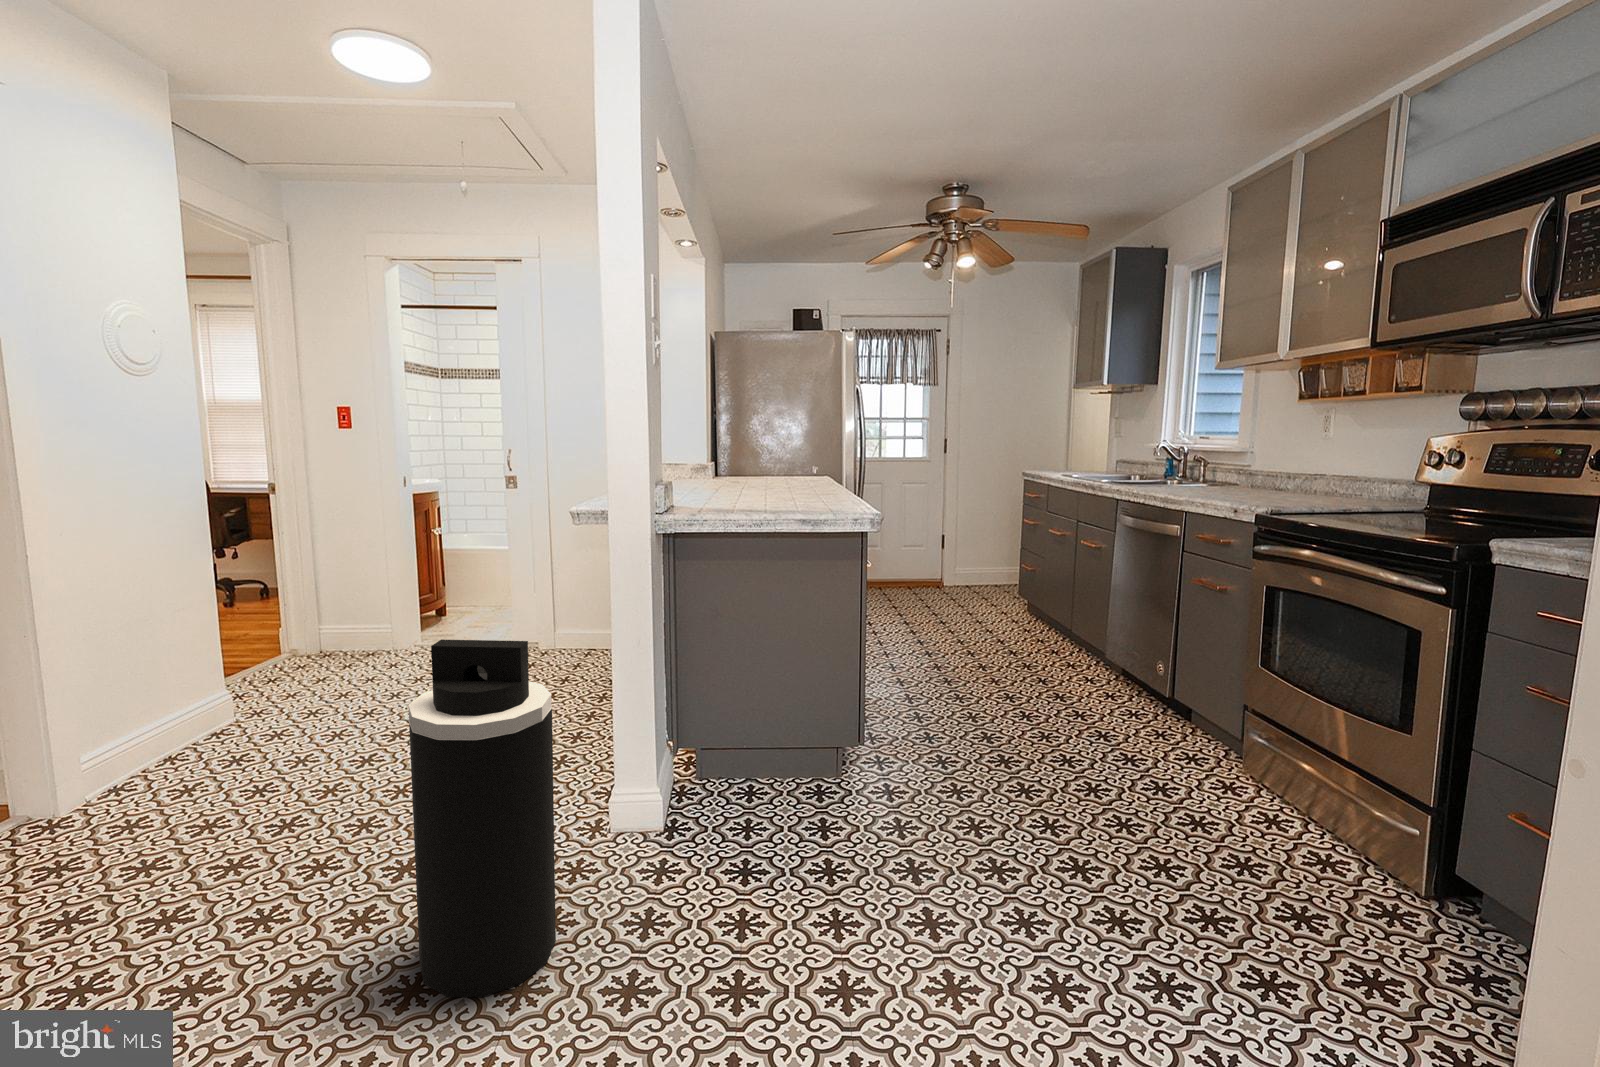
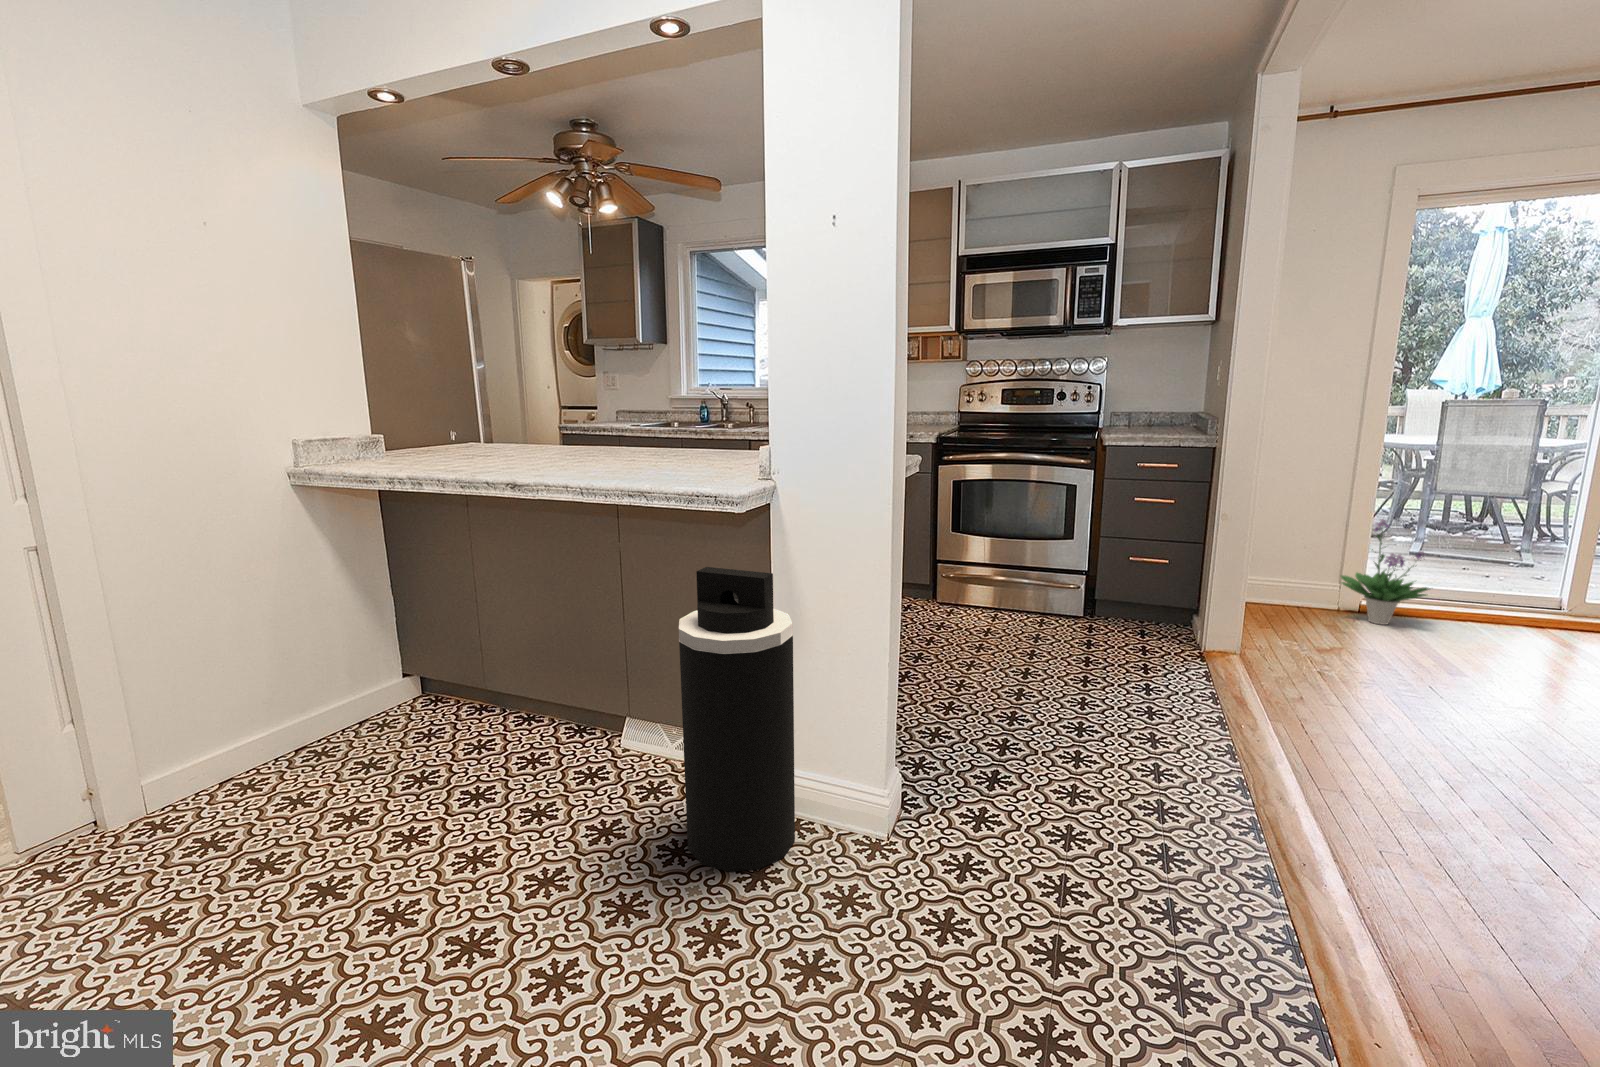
potted plant: none [987,551,1050,638] -> present [1341,519,1429,625]

